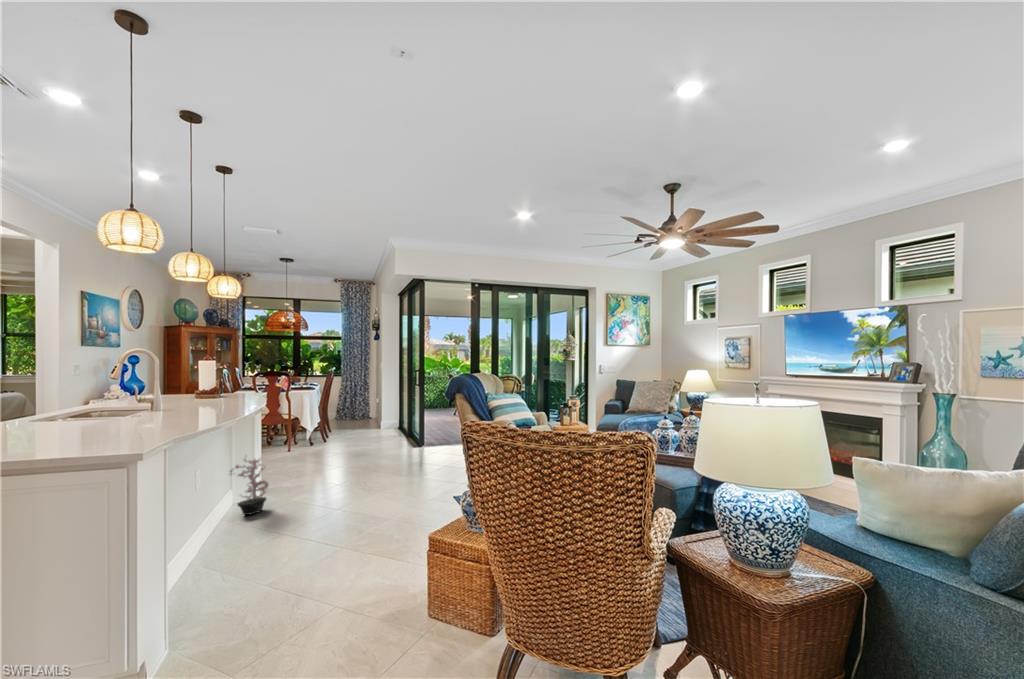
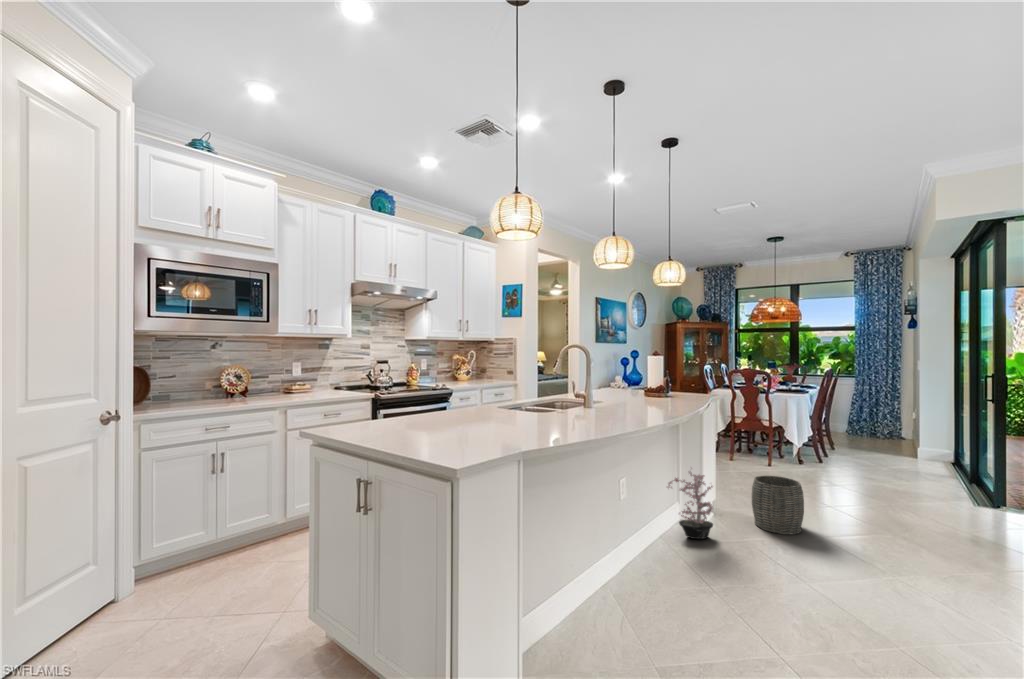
woven basket: none [291,450,329,493] -> present [752,476,804,534]

